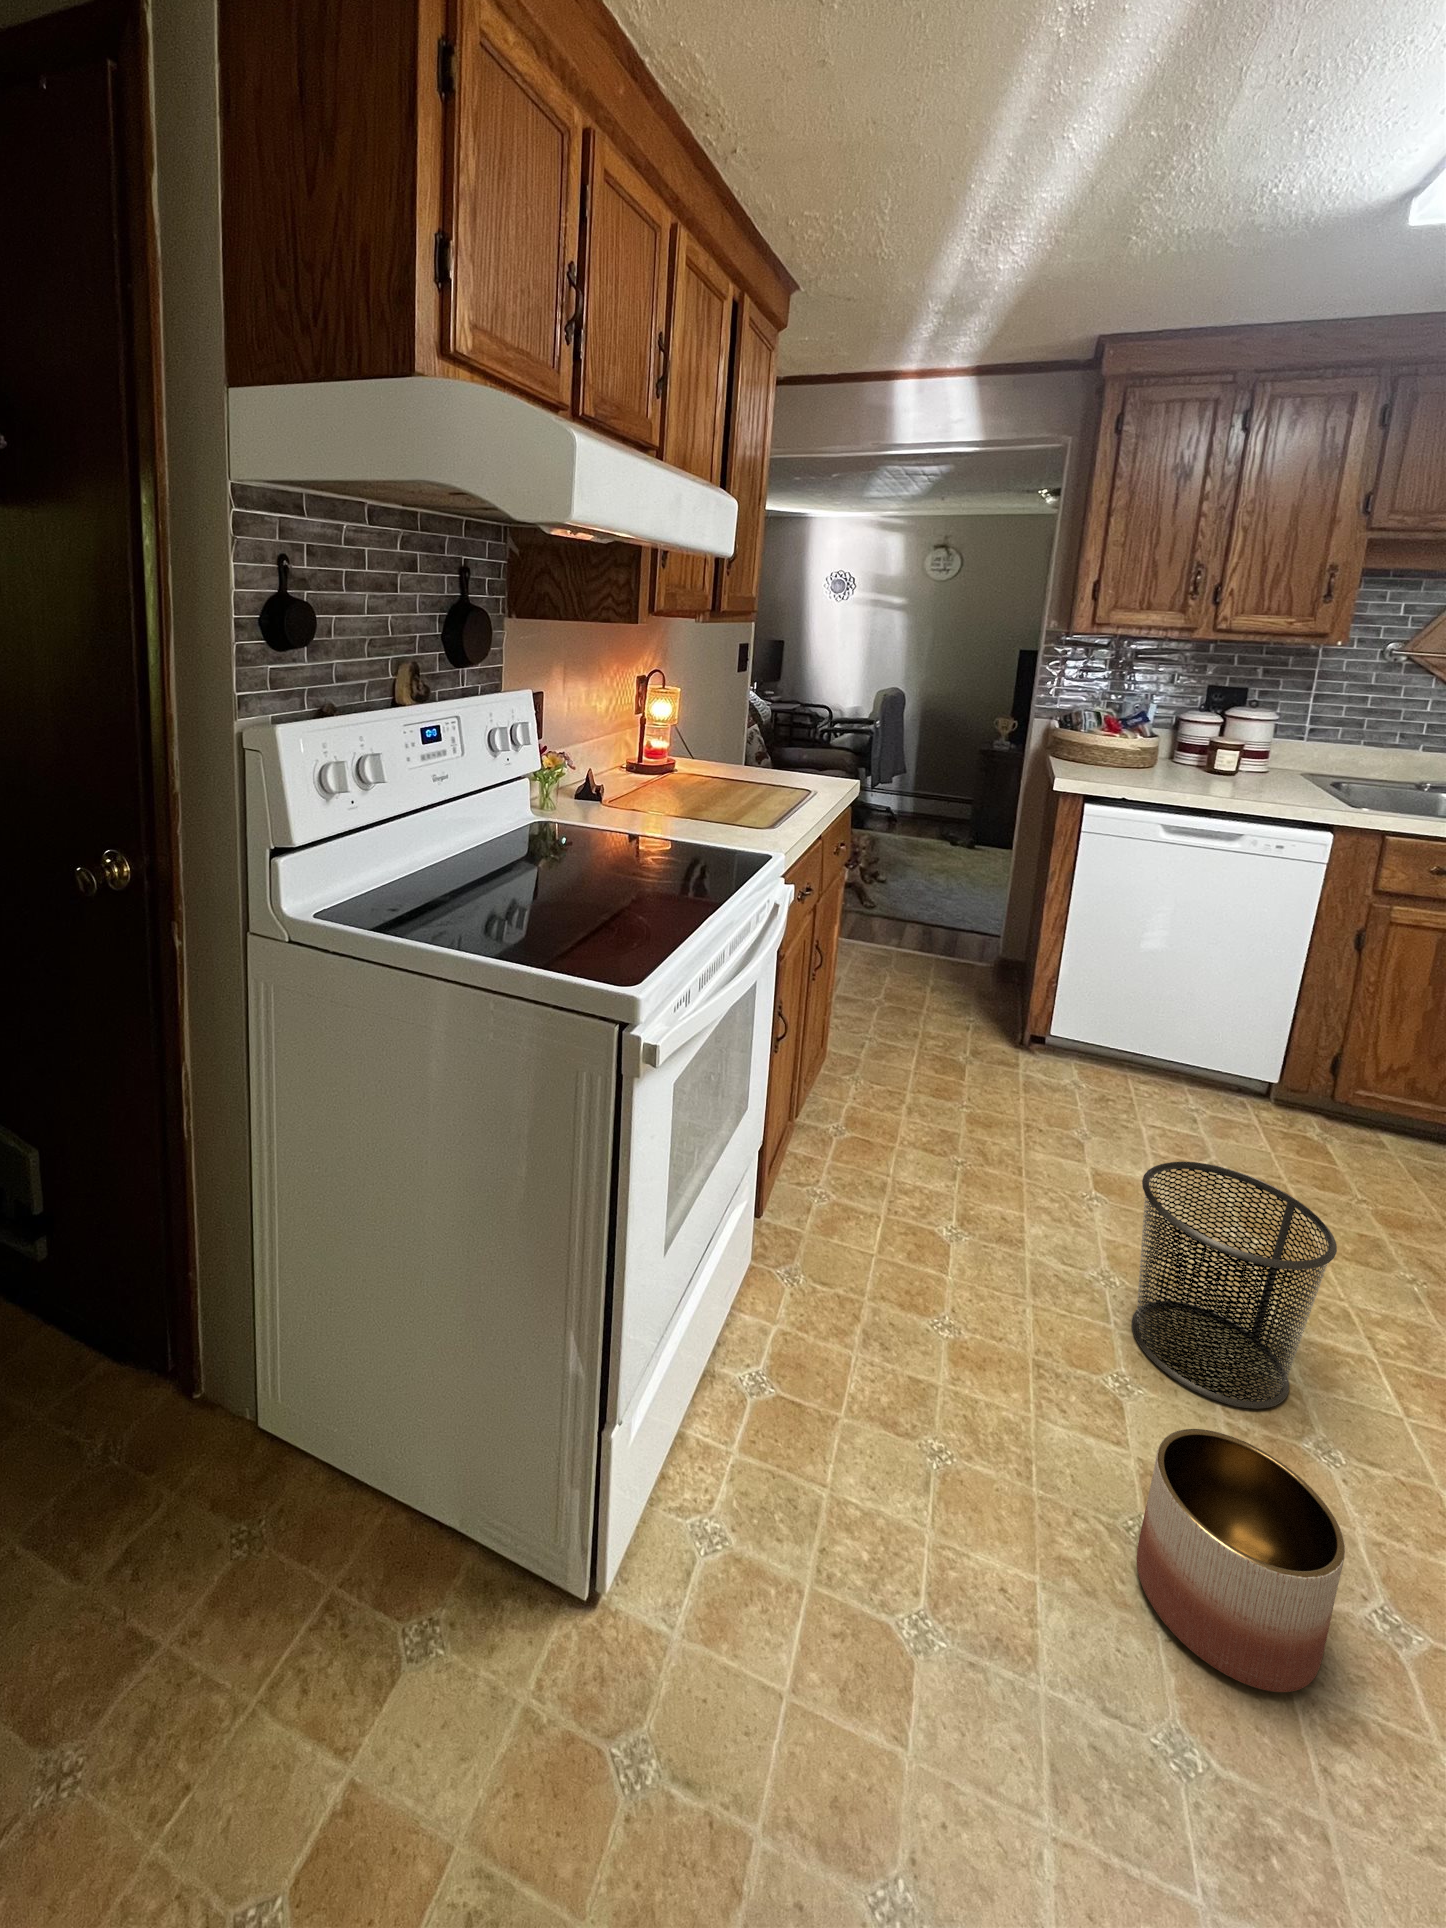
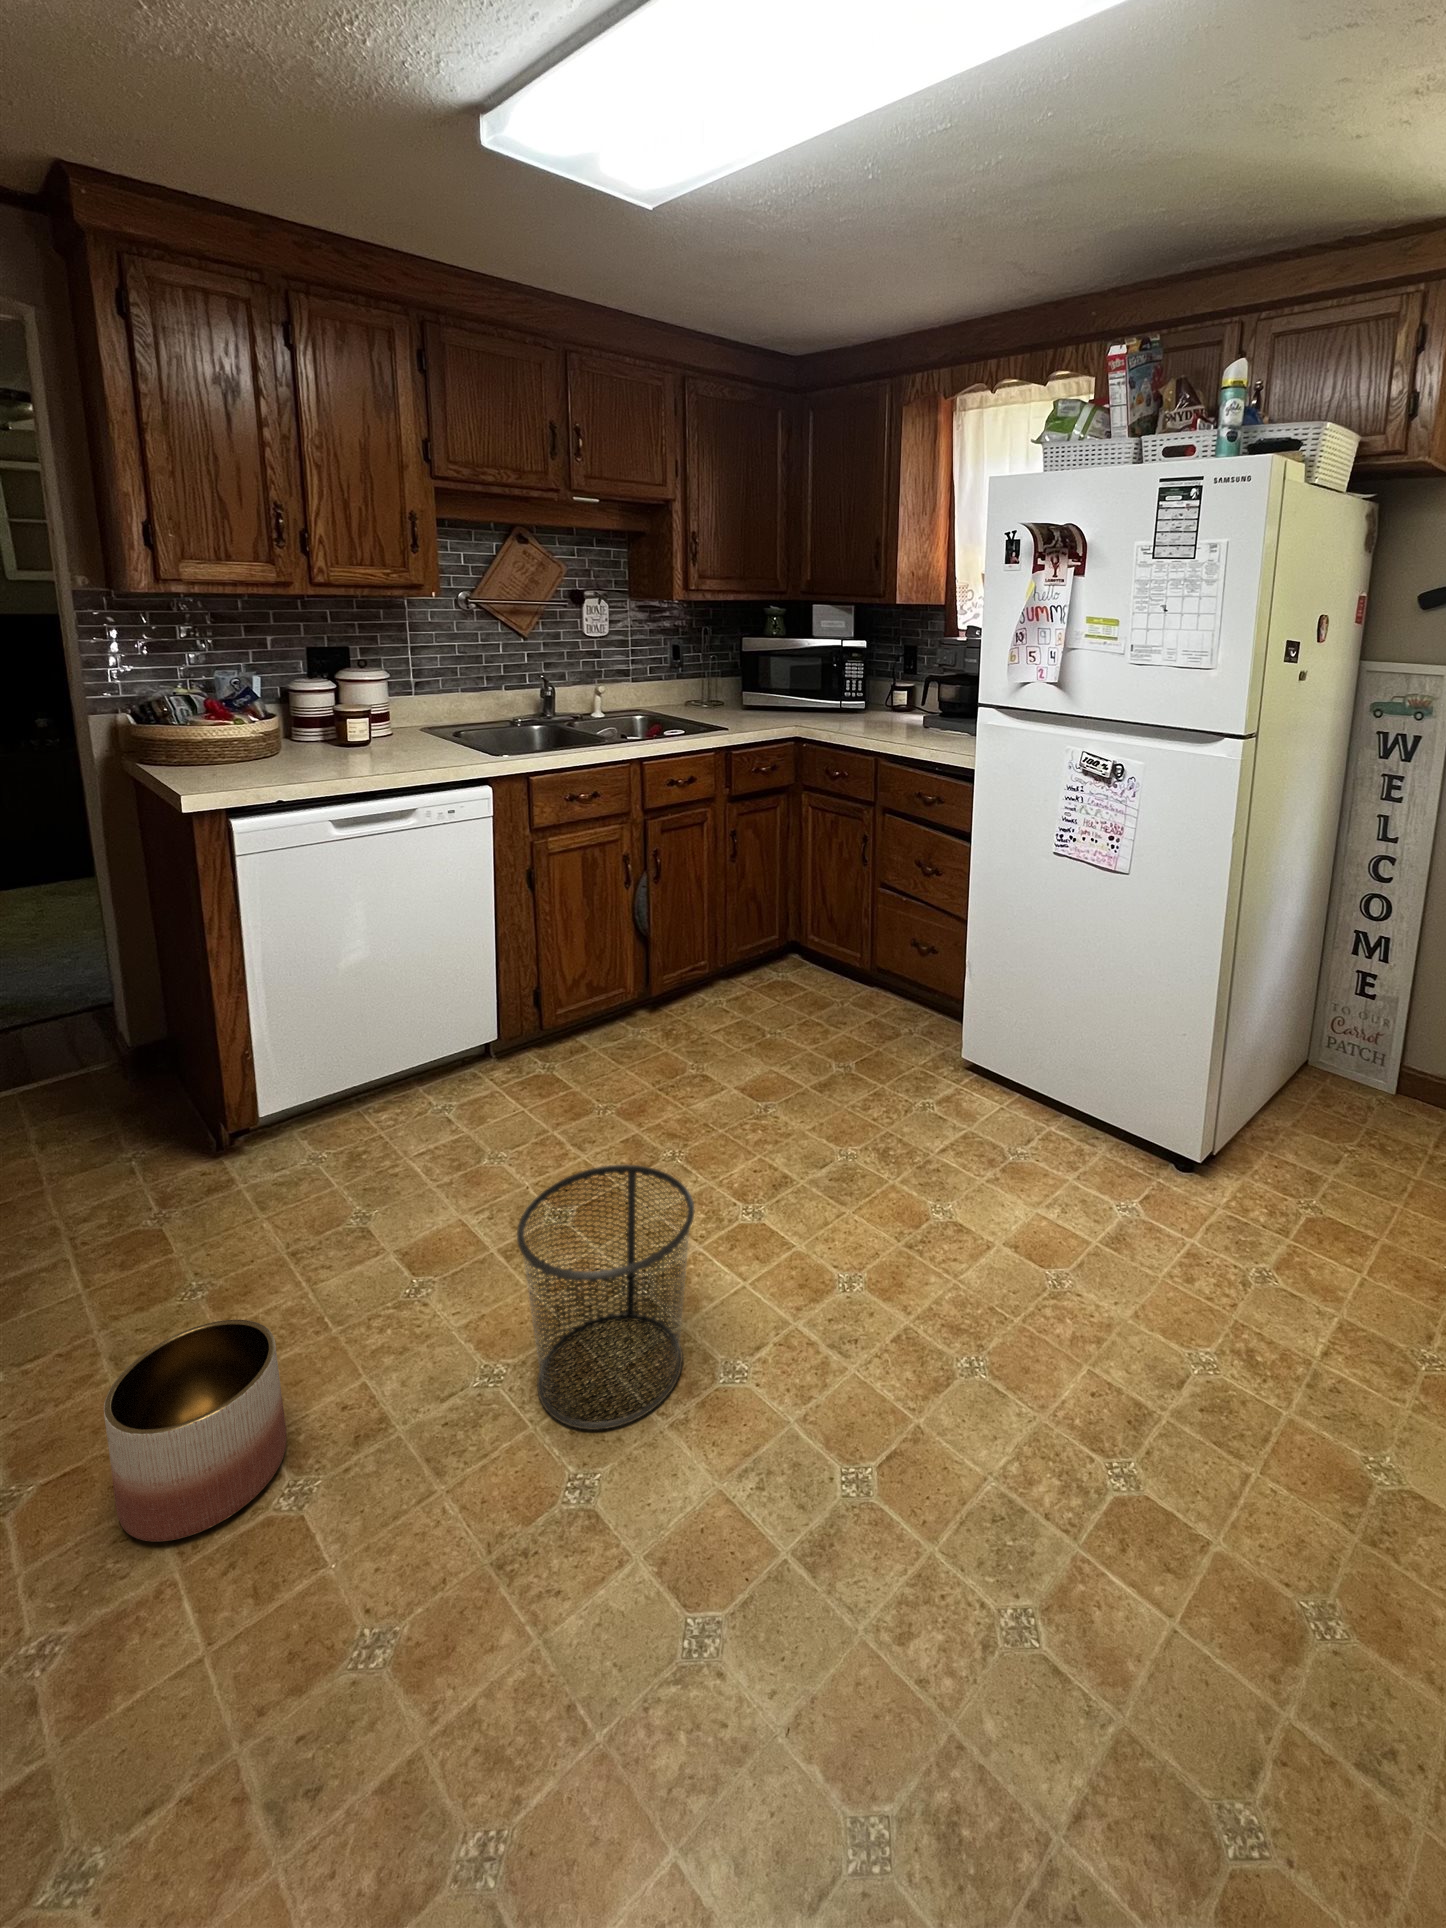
planter: present [1137,1429,1345,1692] -> present [104,1320,286,1542]

